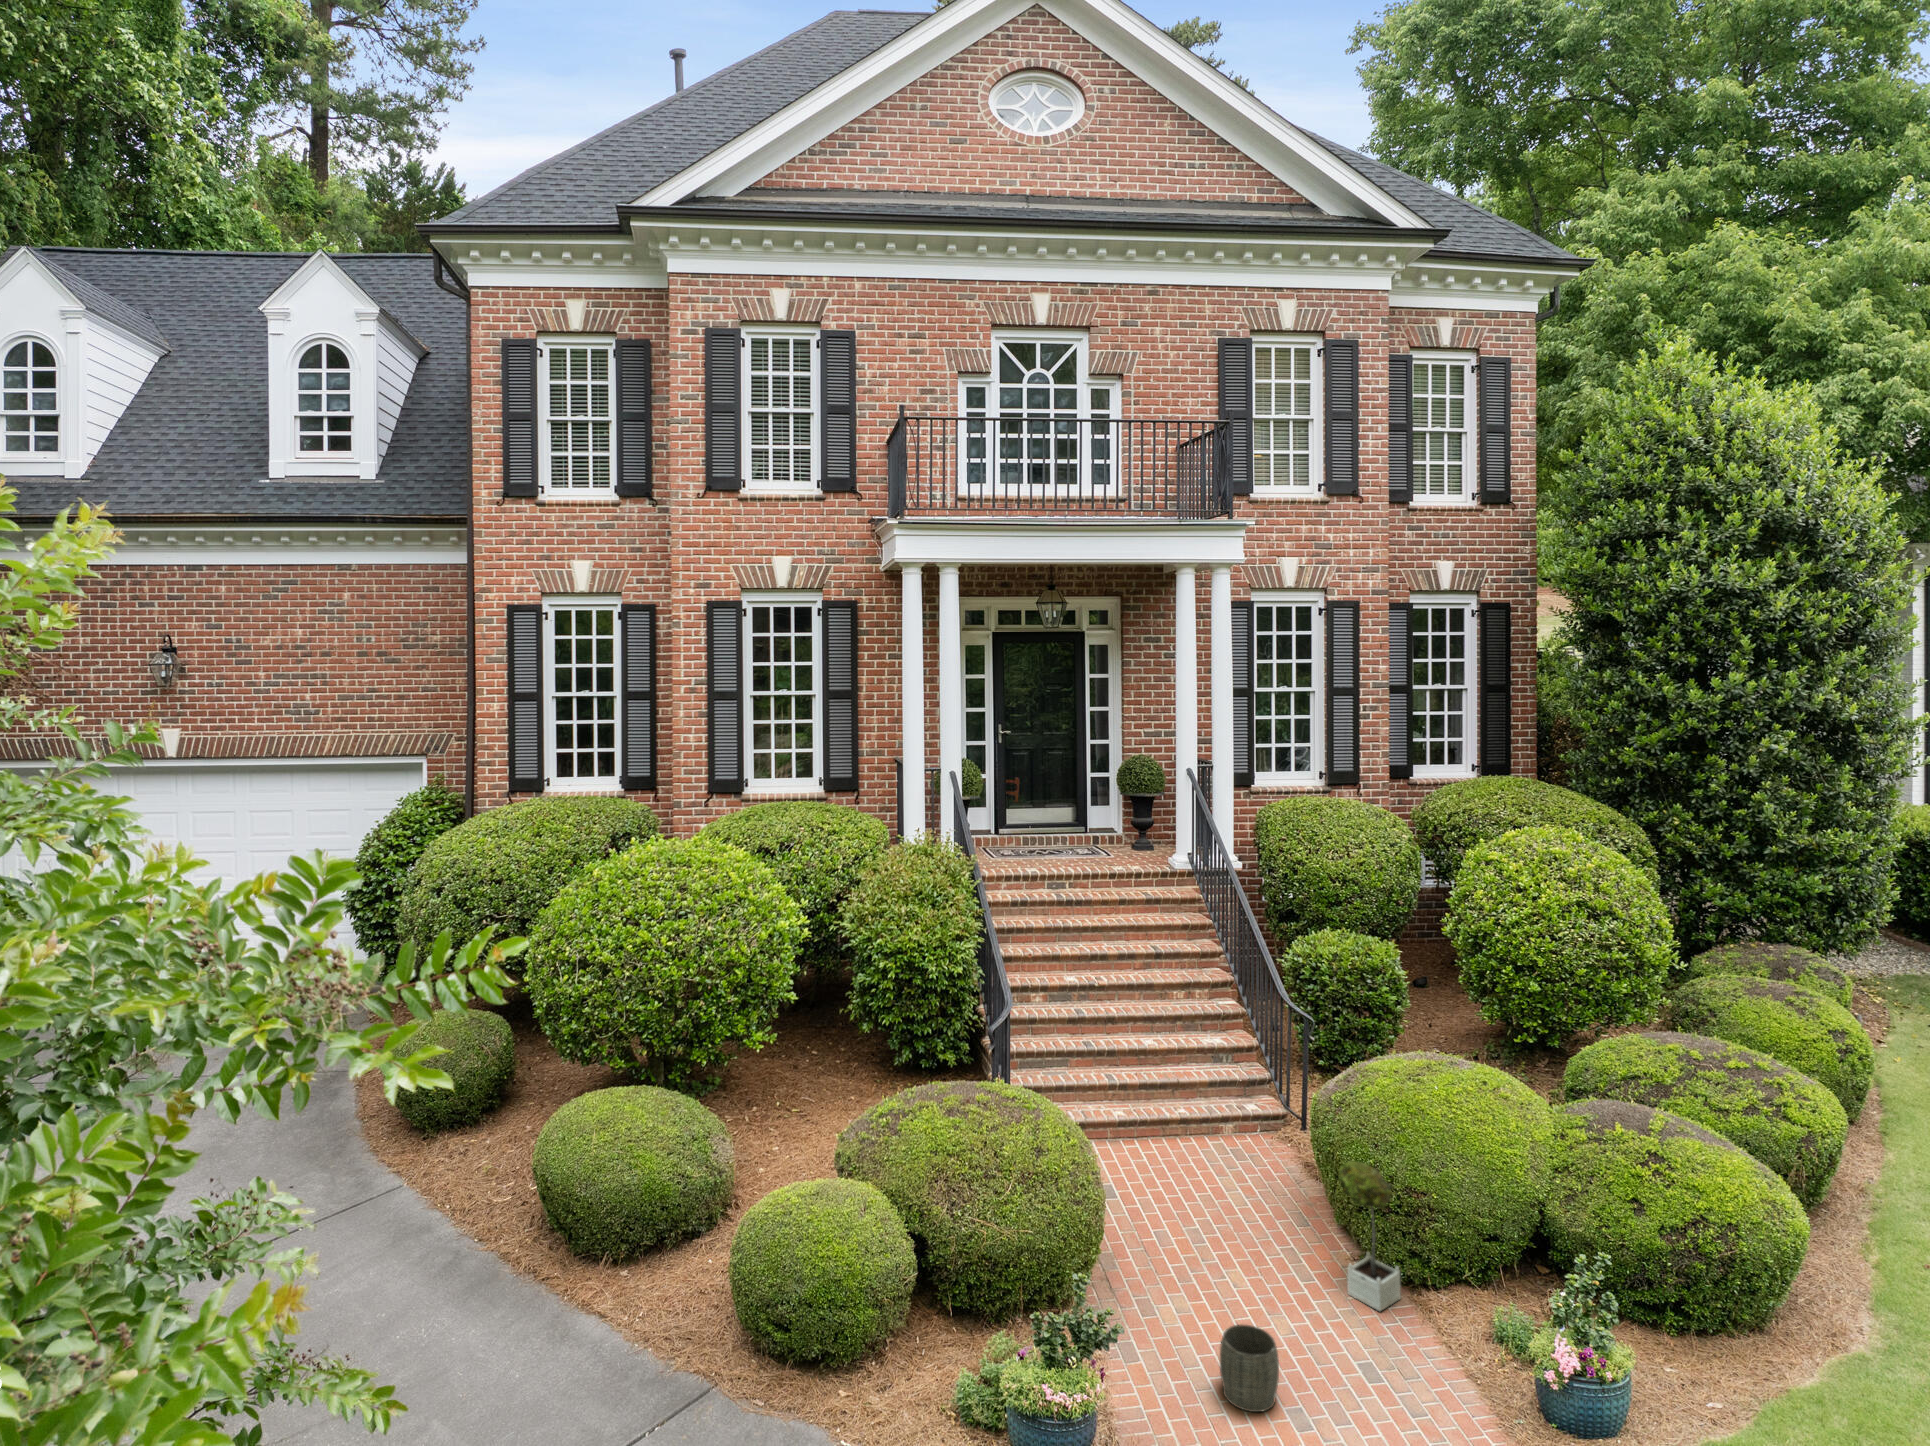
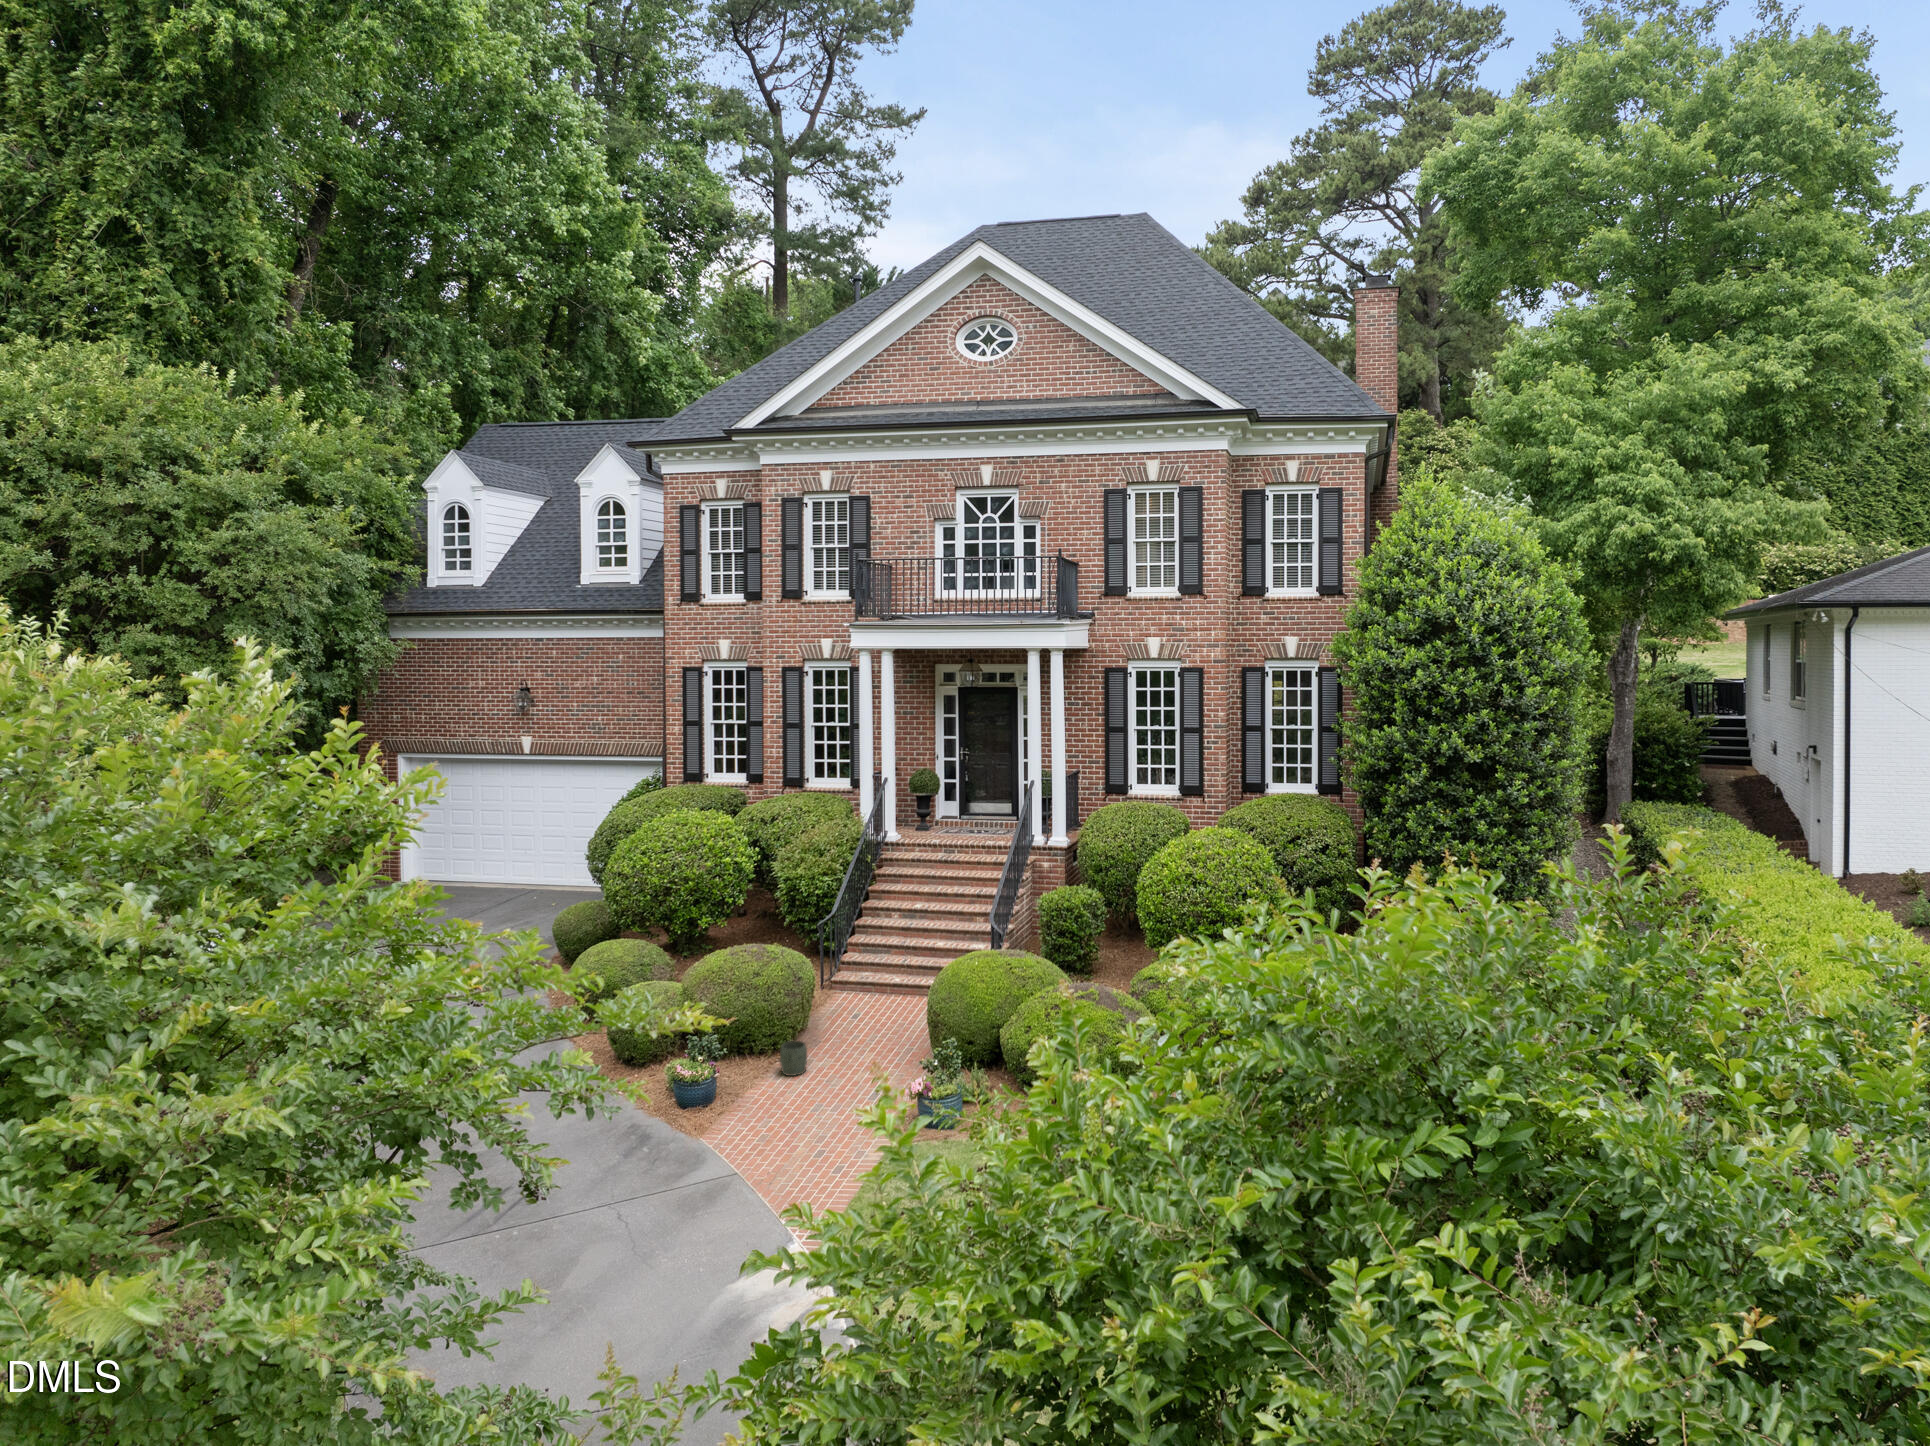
potted tree: present [1339,1161,1401,1311] -> none [889,983,918,1058]

